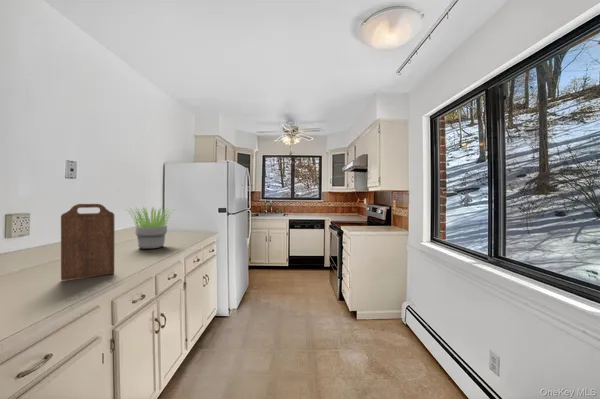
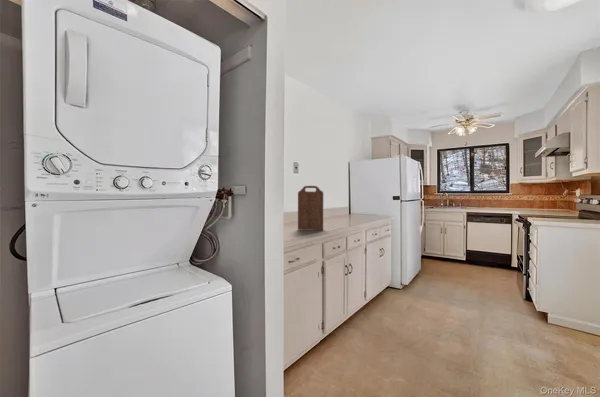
potted plant: present [132,208,169,249] -> none [325,192,359,222]

